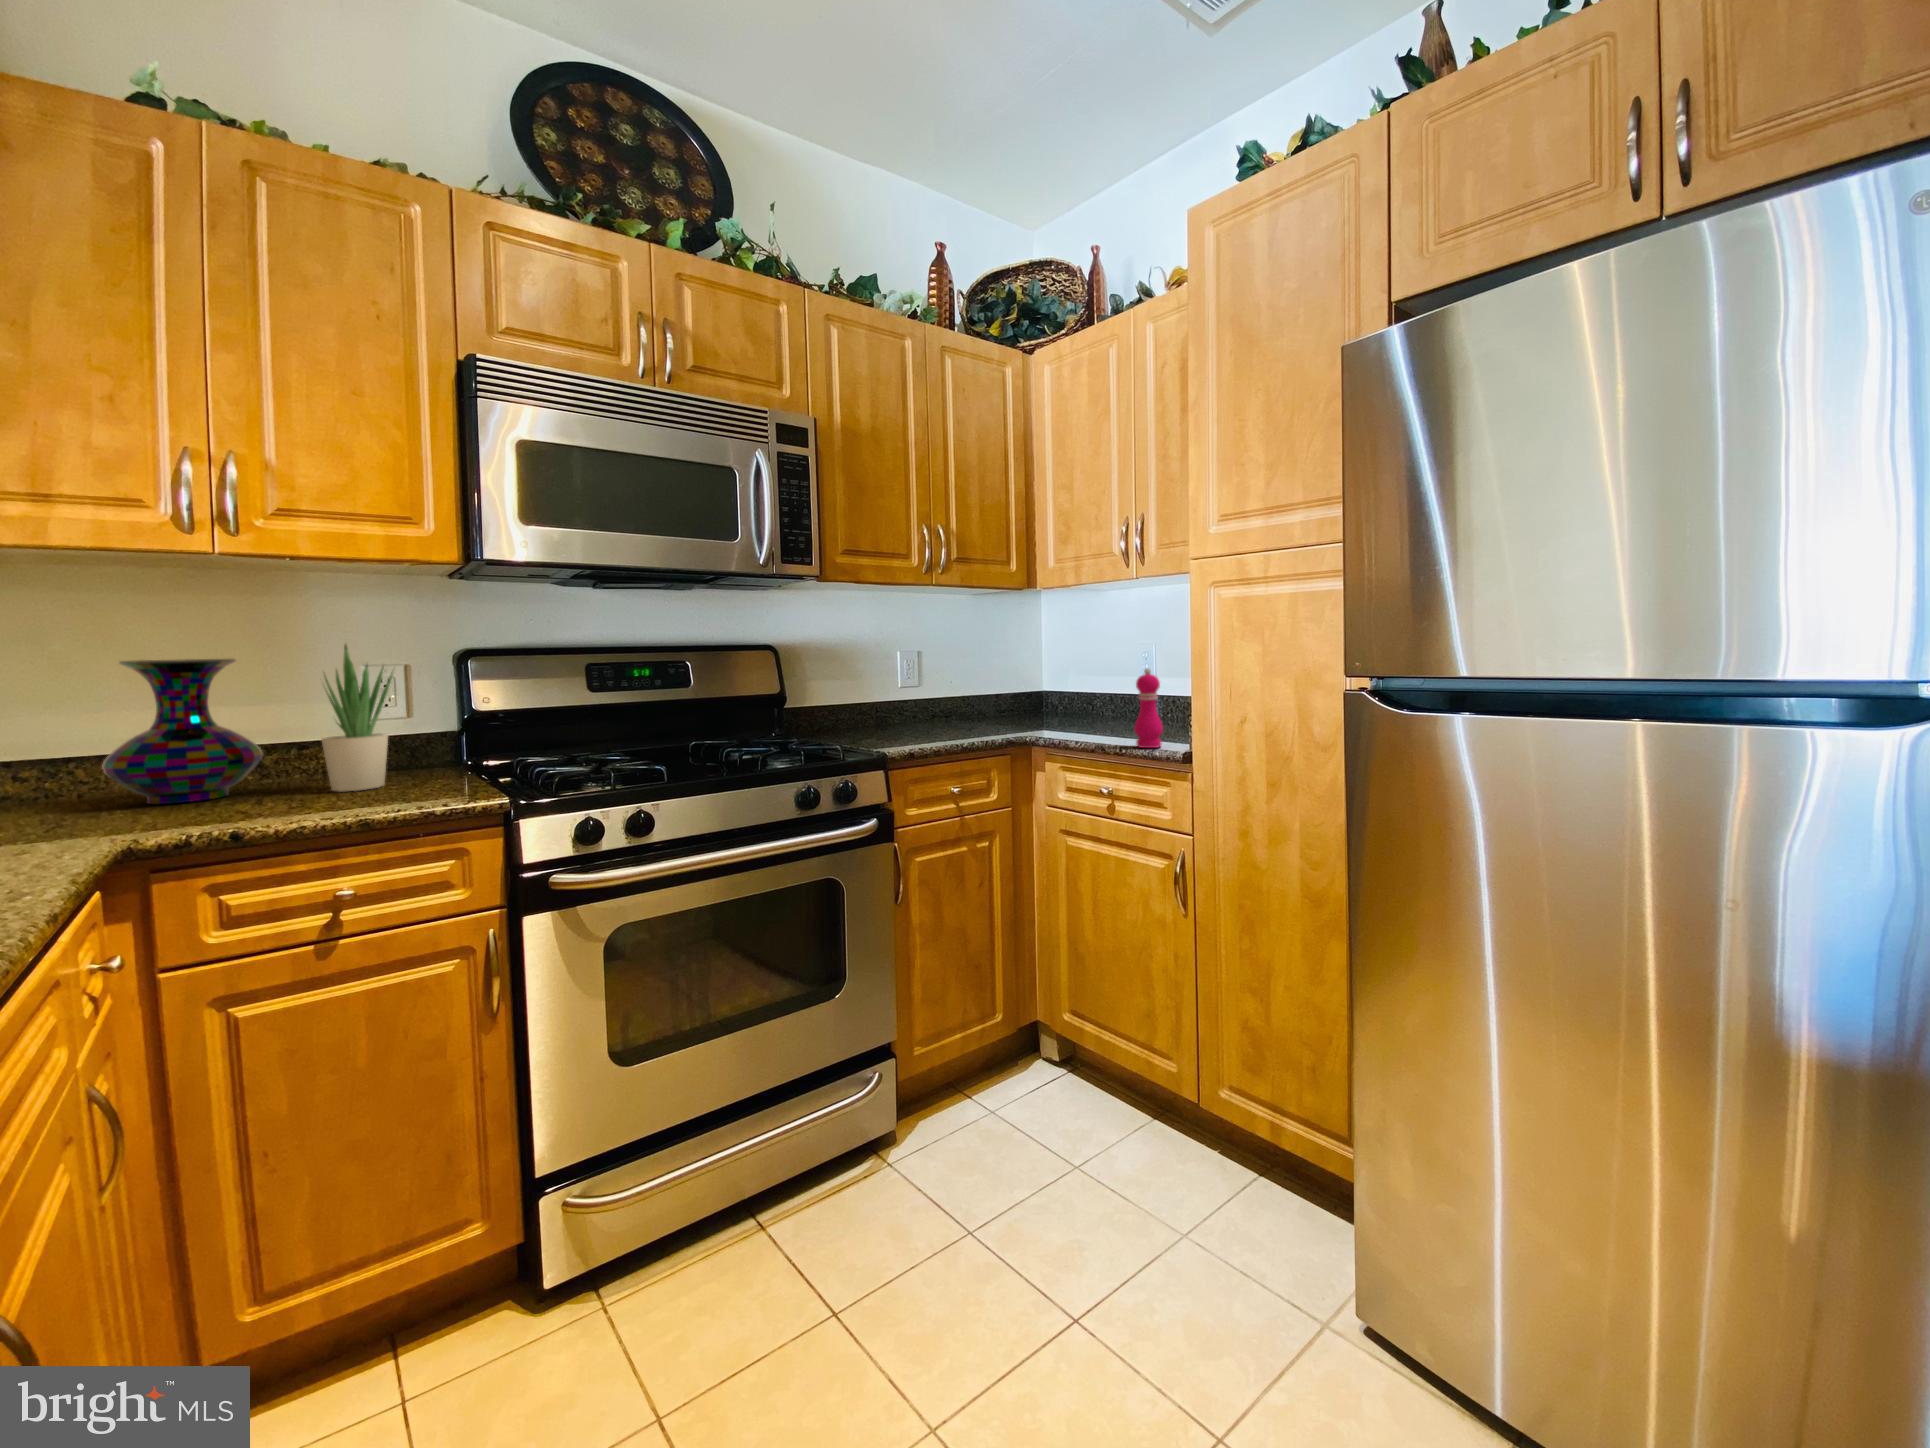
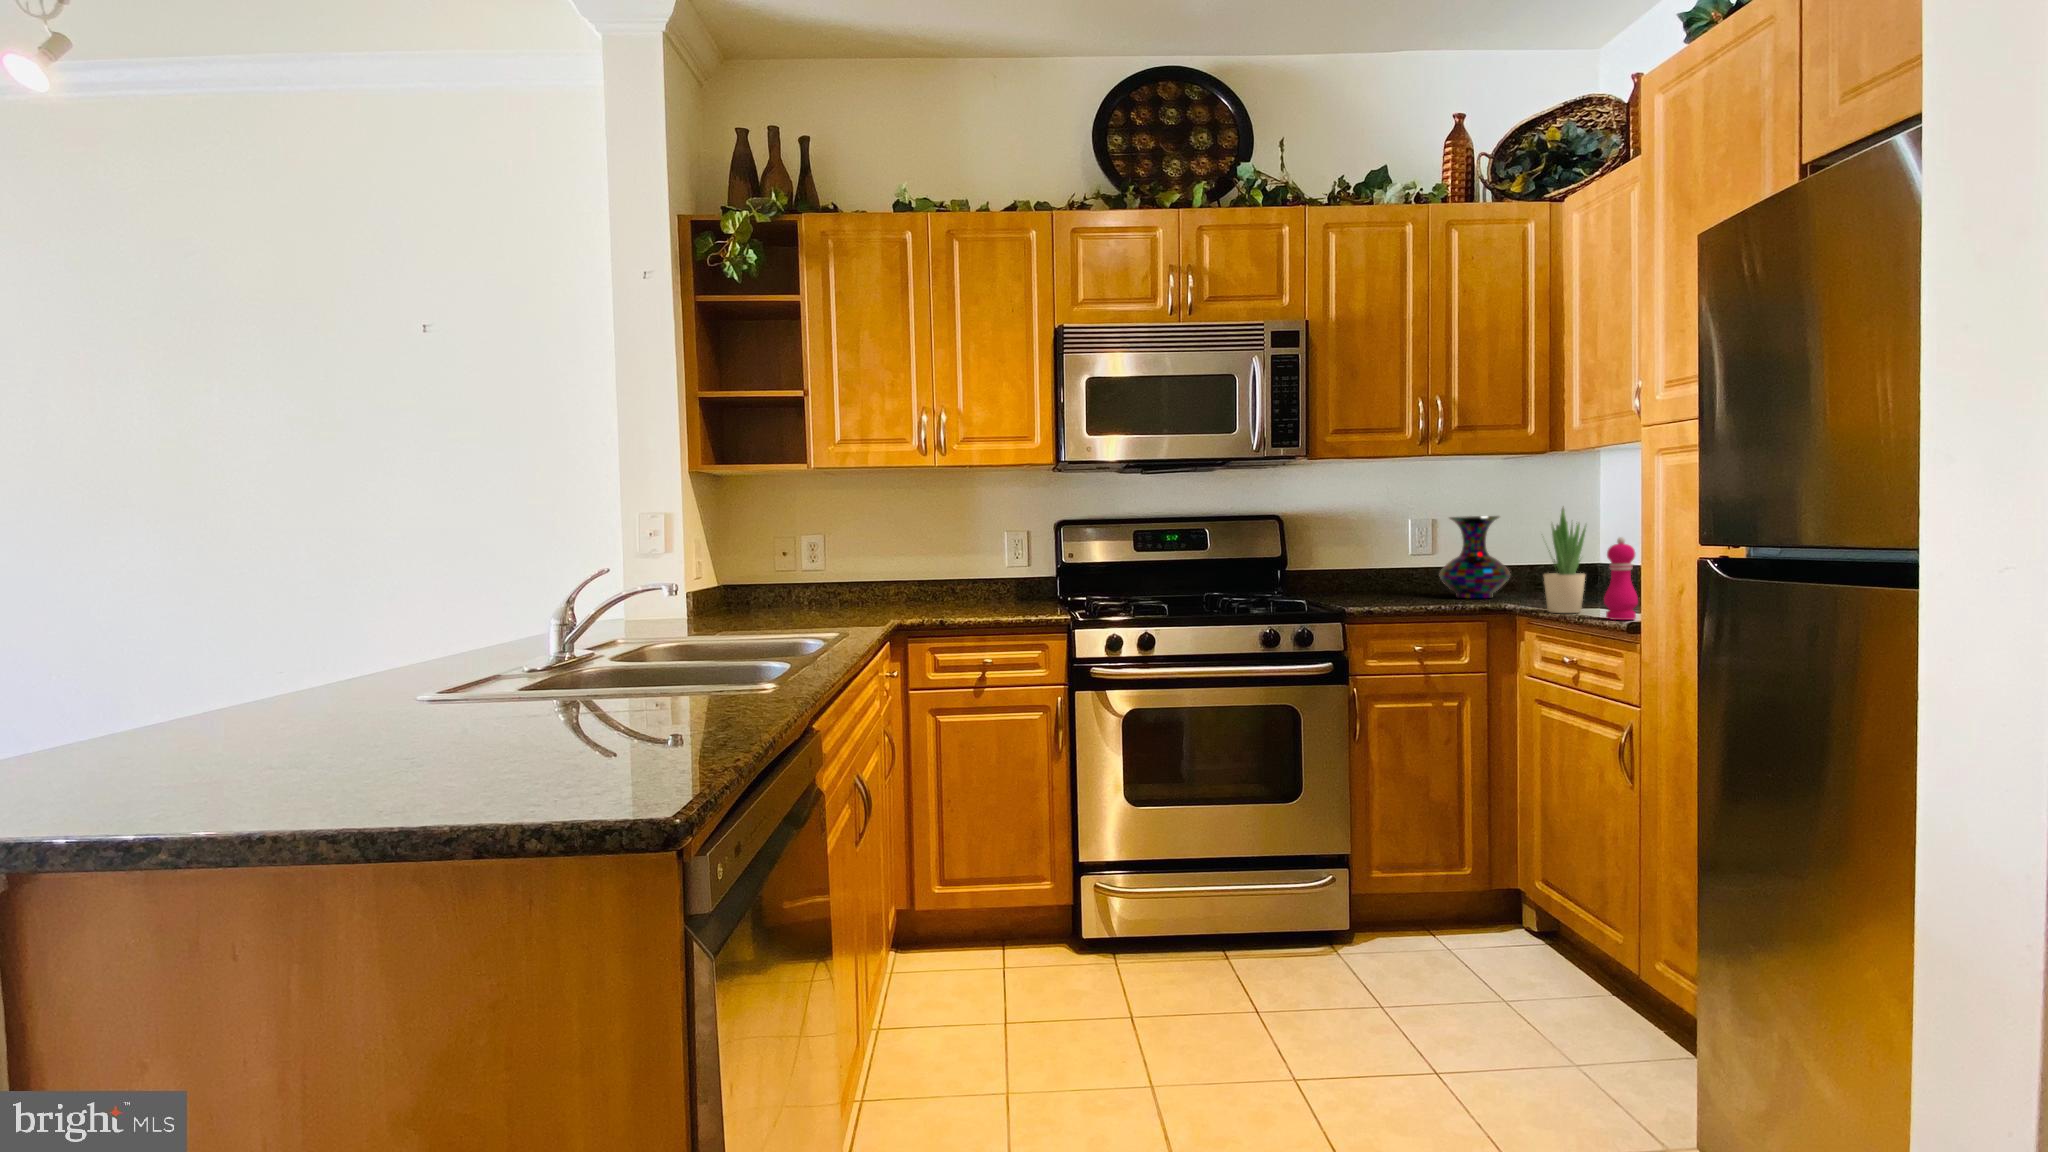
potted plant: present [322,645,394,792] -> present [1544,508,1586,613]
vase: present [102,659,262,804] -> present [1440,516,1510,598]

